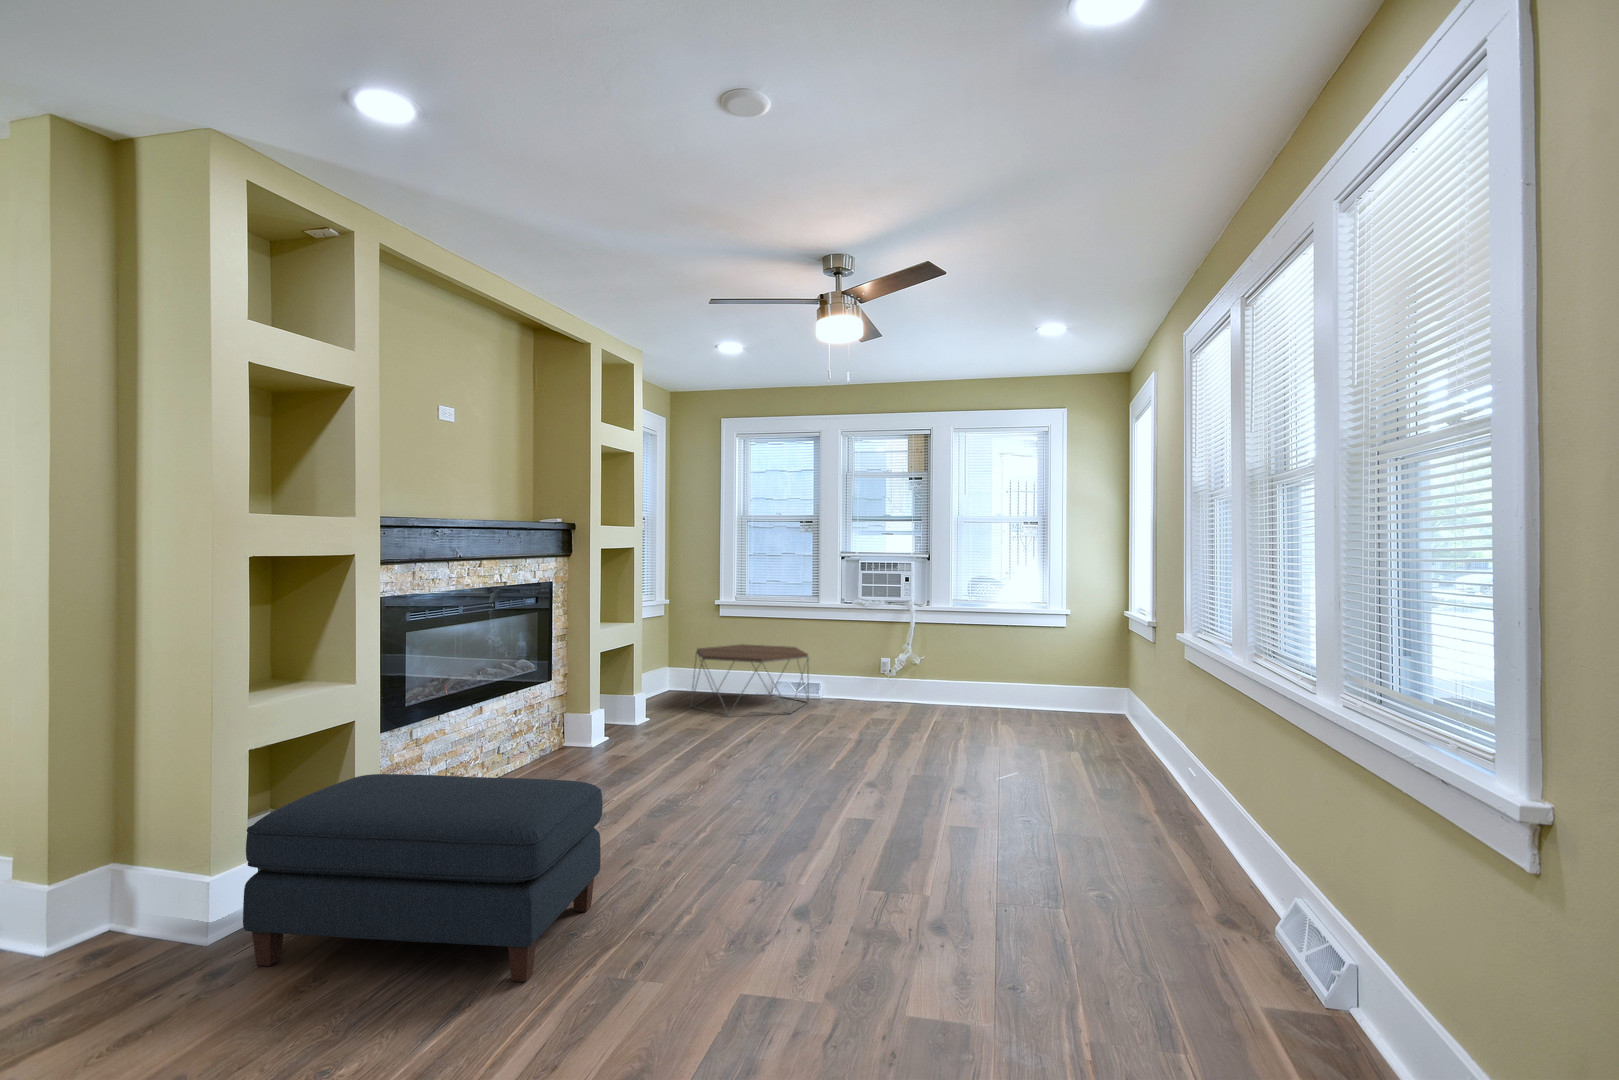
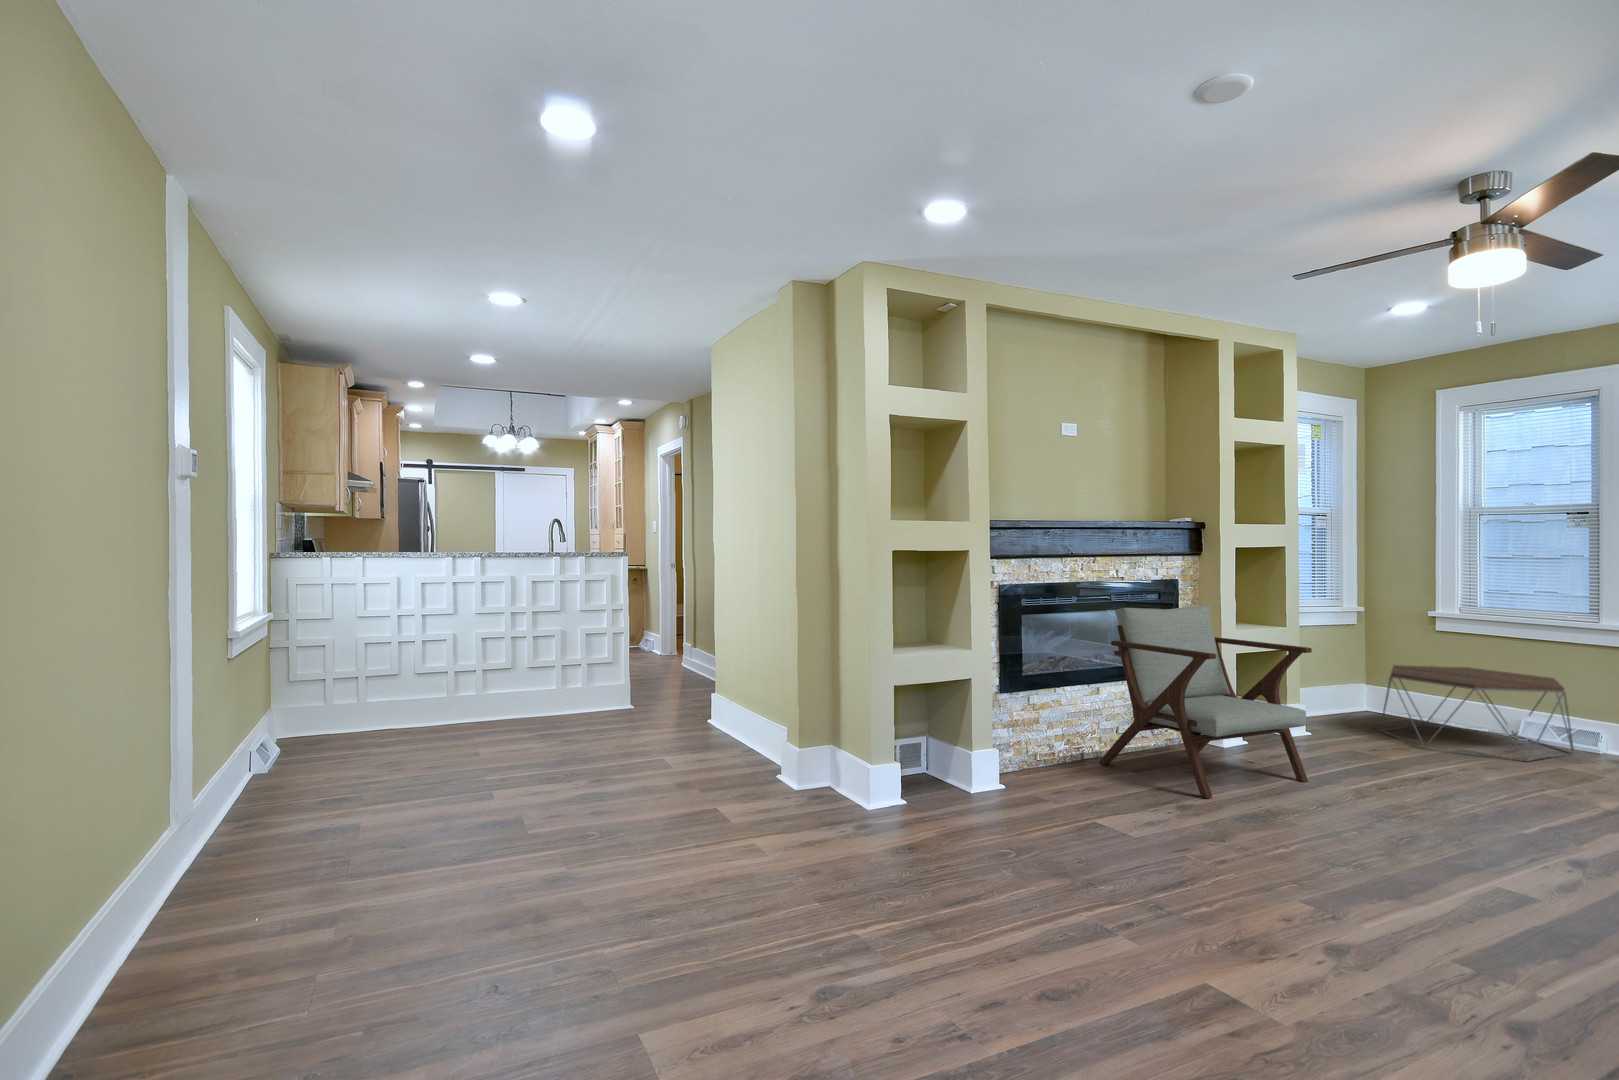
lounge chair: none [484,608,678,803] -> present [1099,606,1312,798]
ottoman: present [243,774,603,982] -> none [868,717,1129,903]

